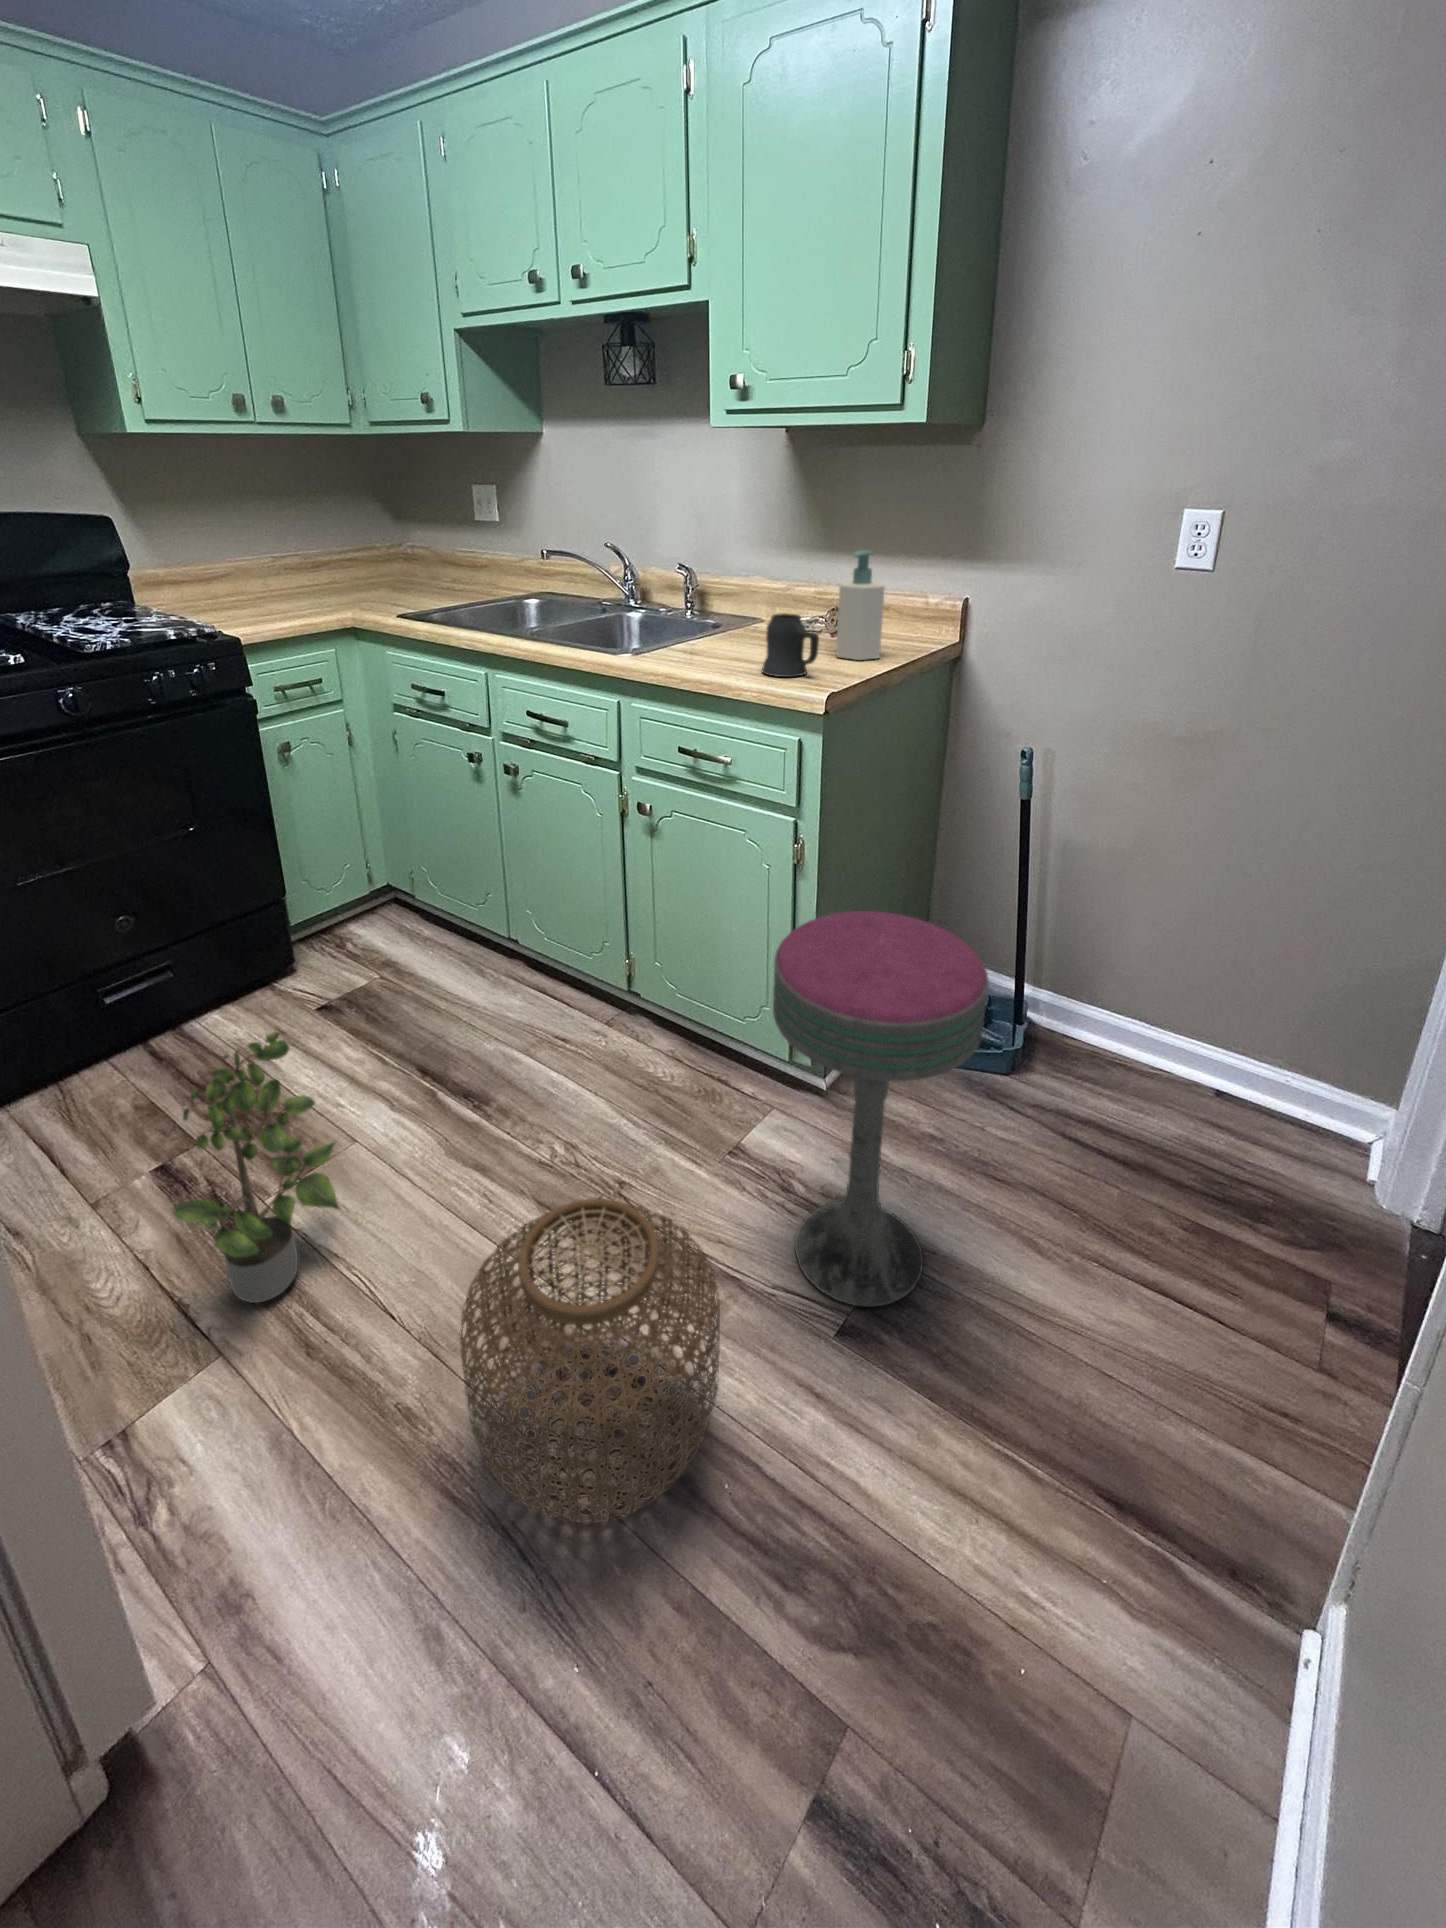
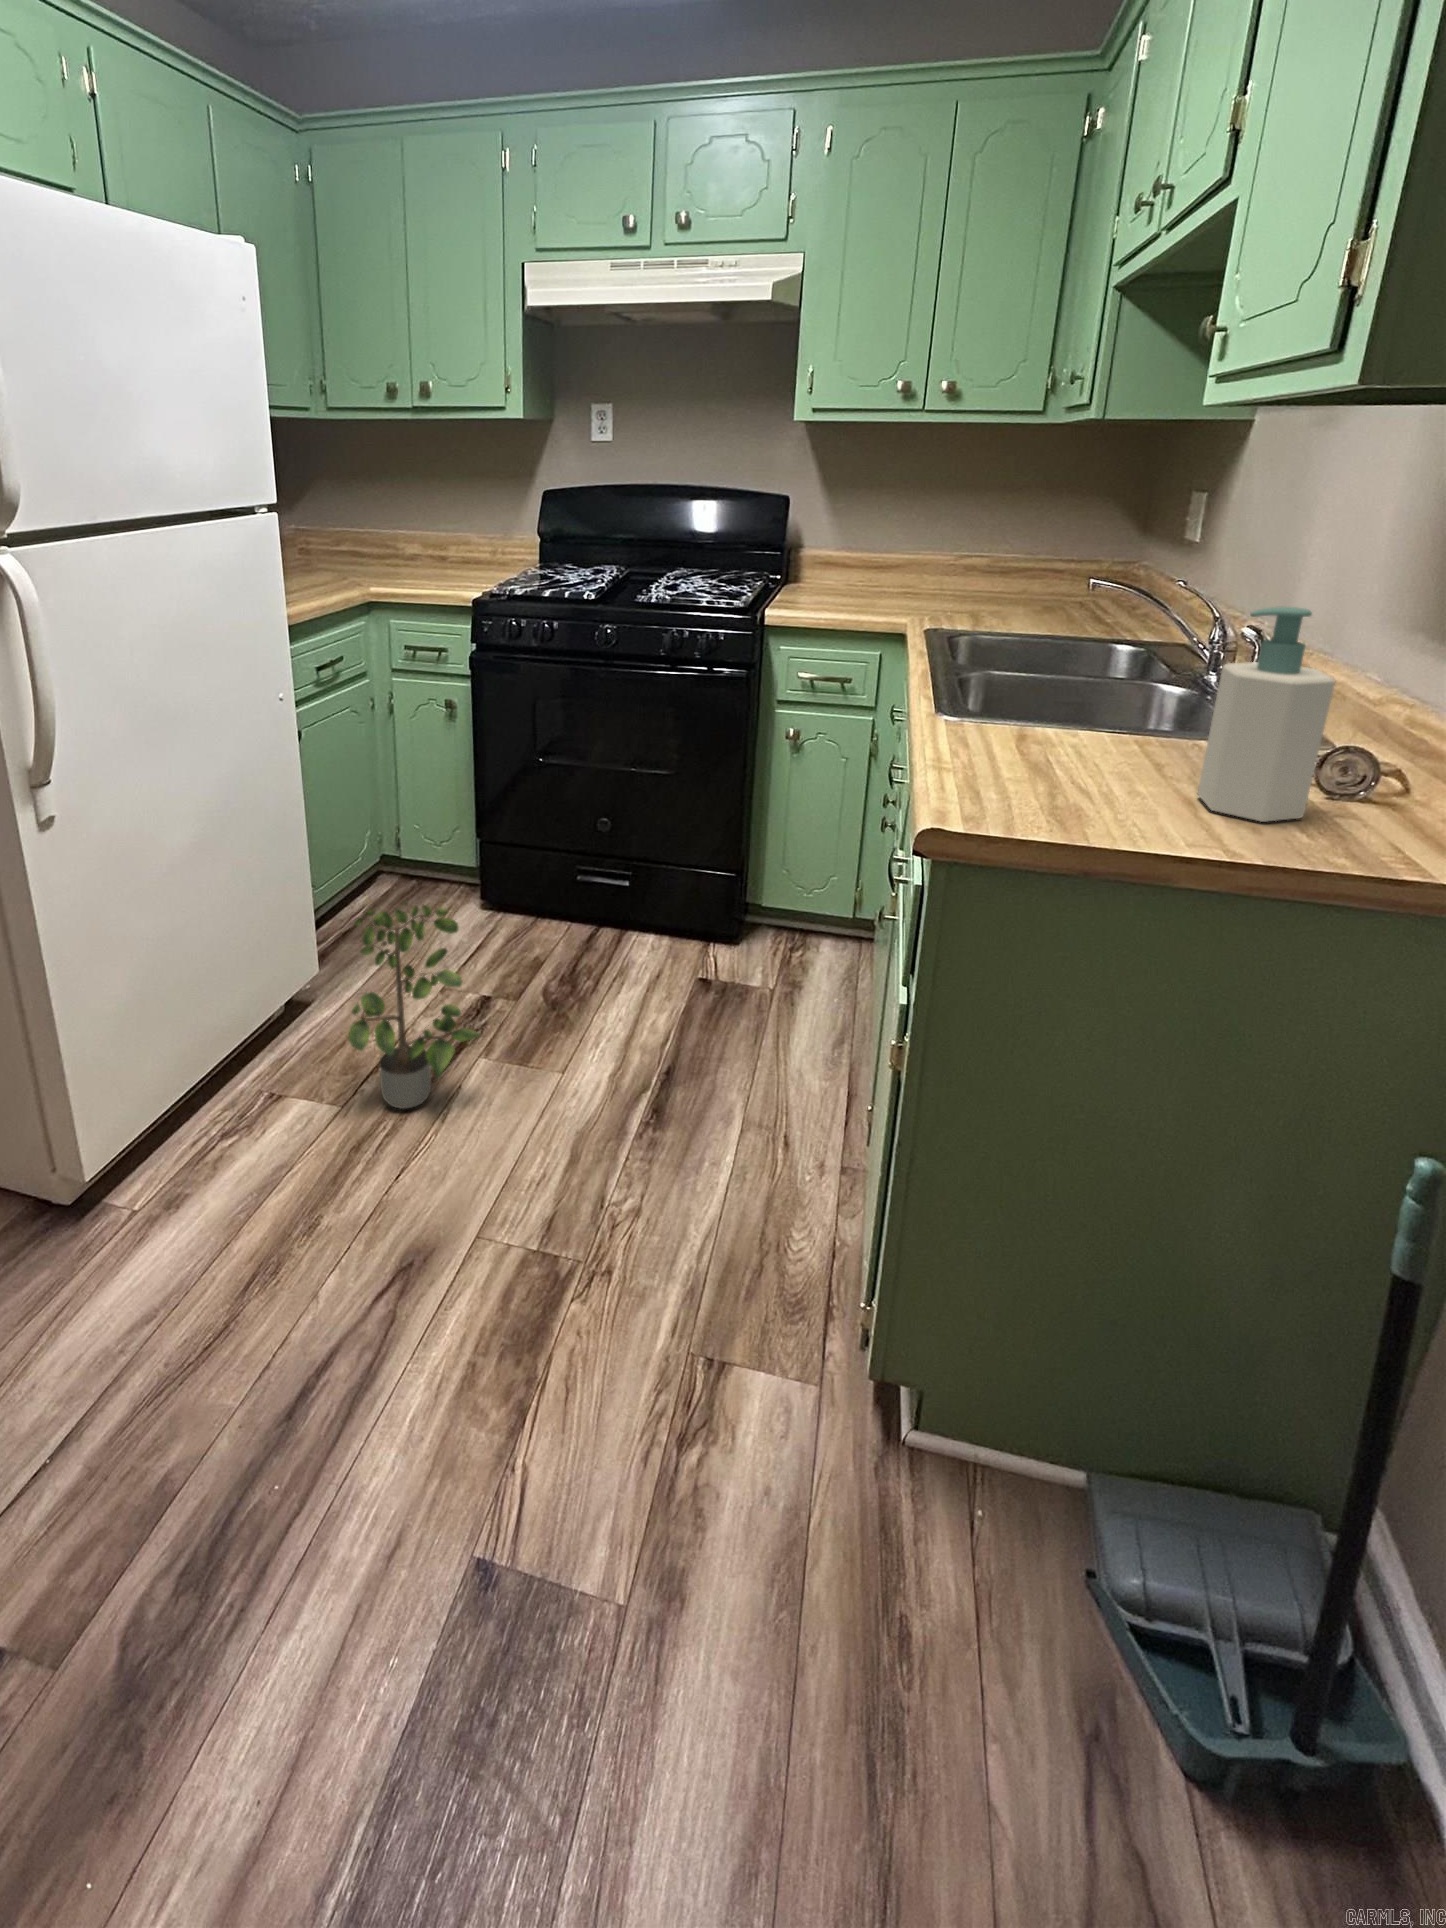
mug: present [762,613,819,677] -> none [984,682,1069,790]
bar stool: present [773,911,989,1307] -> none [465,1071,779,1662]
woven basket: present [460,1198,720,1523] -> none [164,1125,418,1423]

